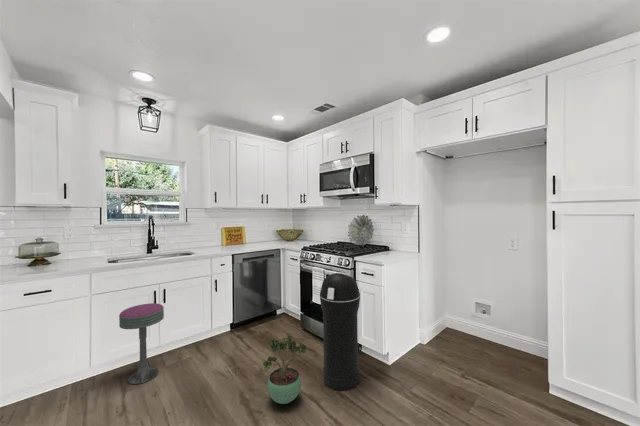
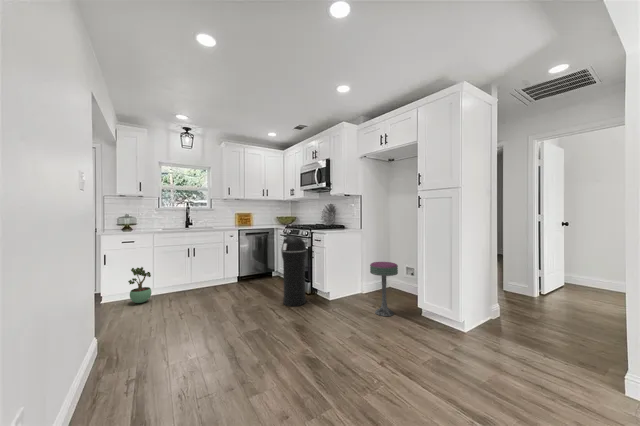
bar stool: present [119,303,164,384] -> present [370,262,398,316]
potted plant: present [263,336,306,404] -> present [128,267,151,303]

